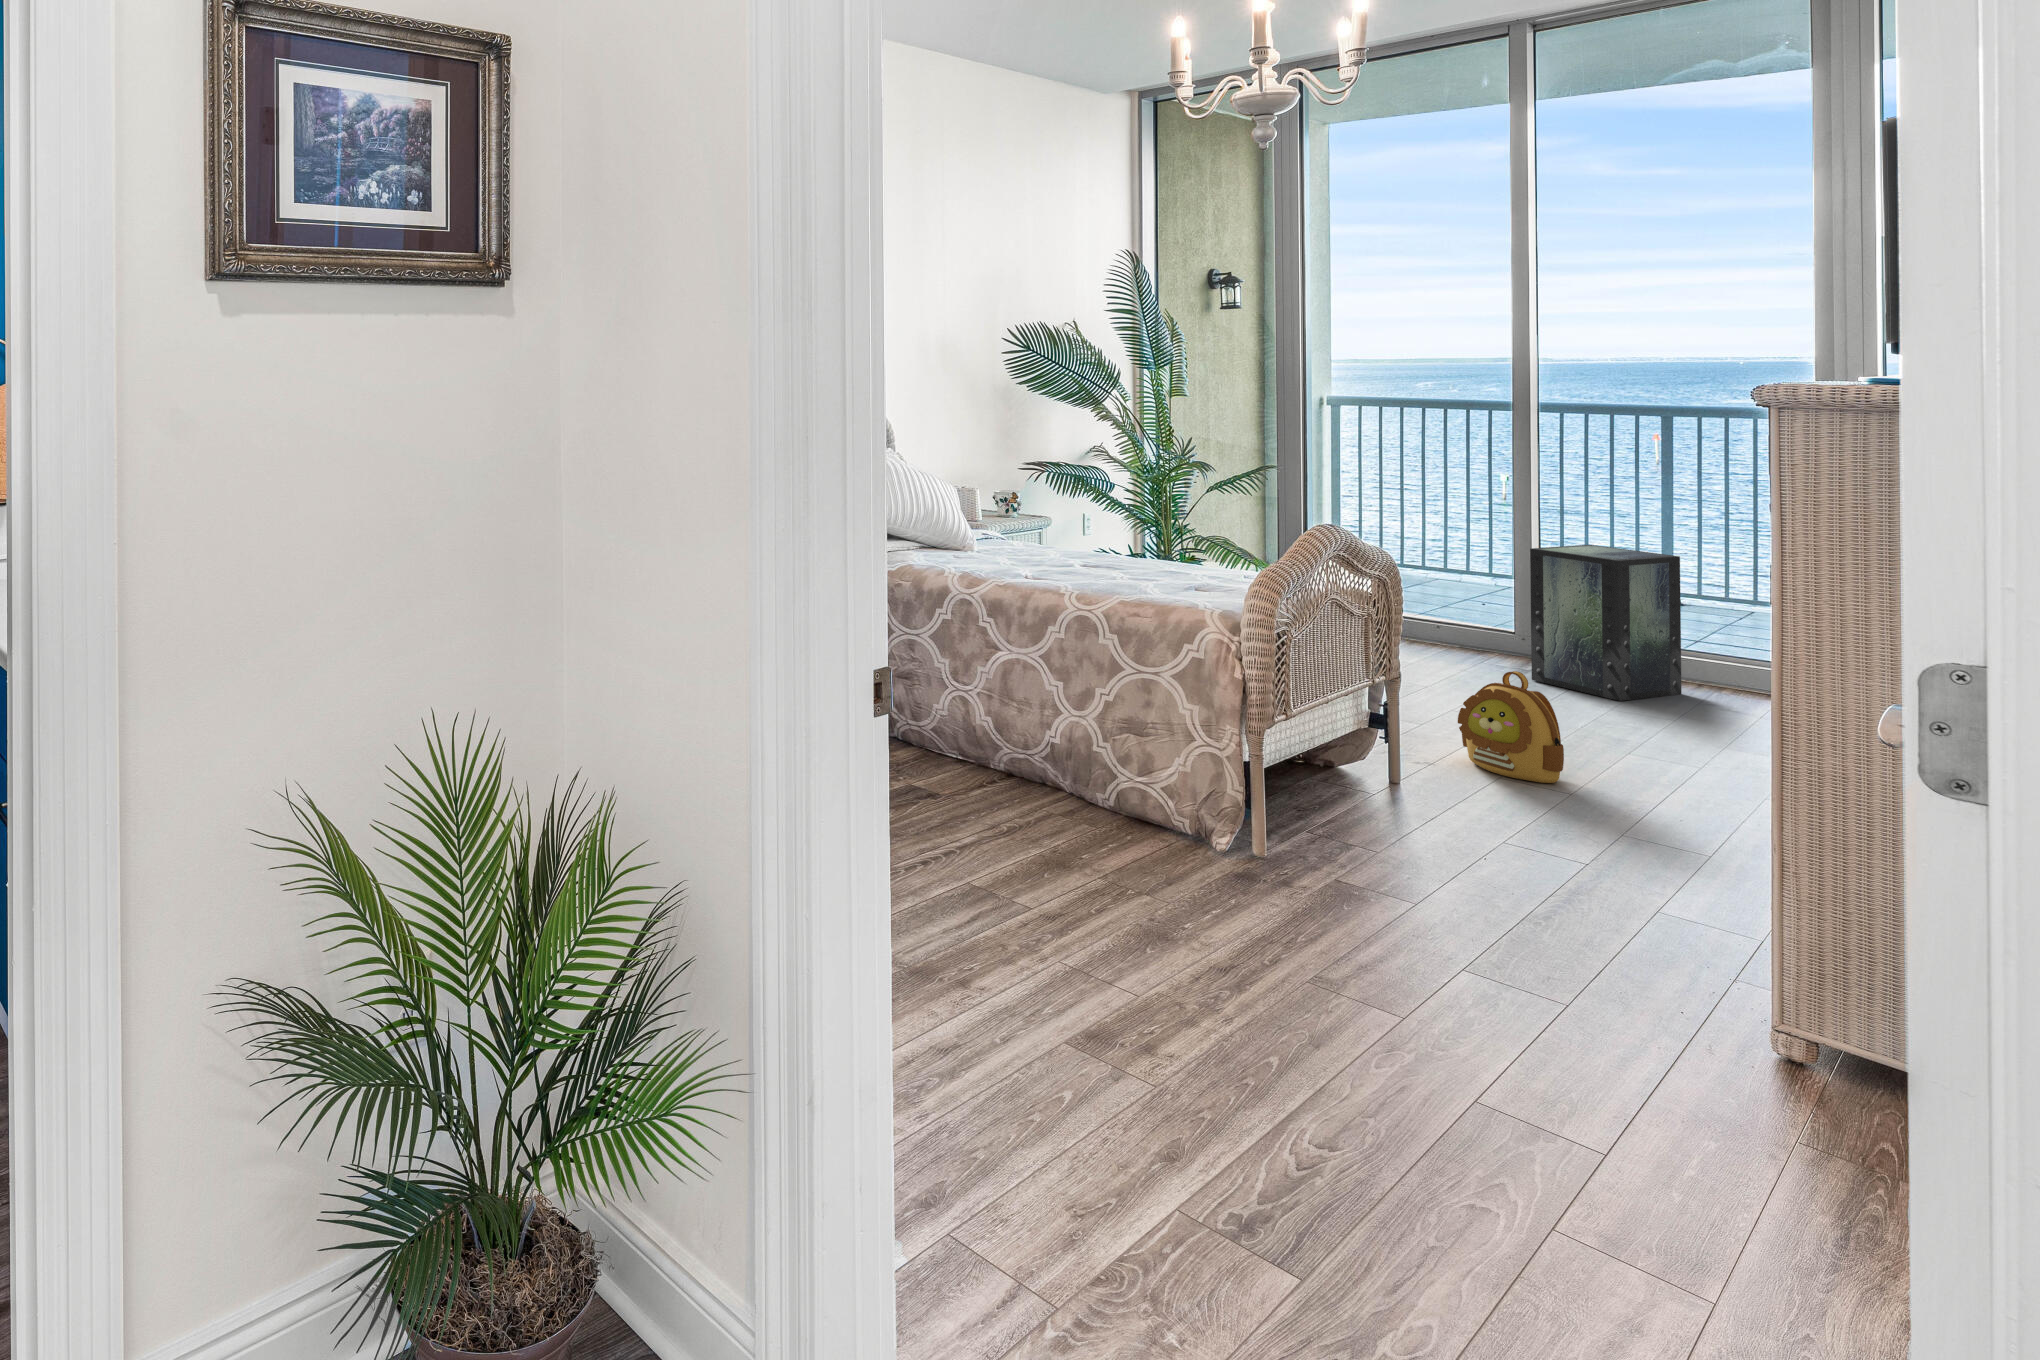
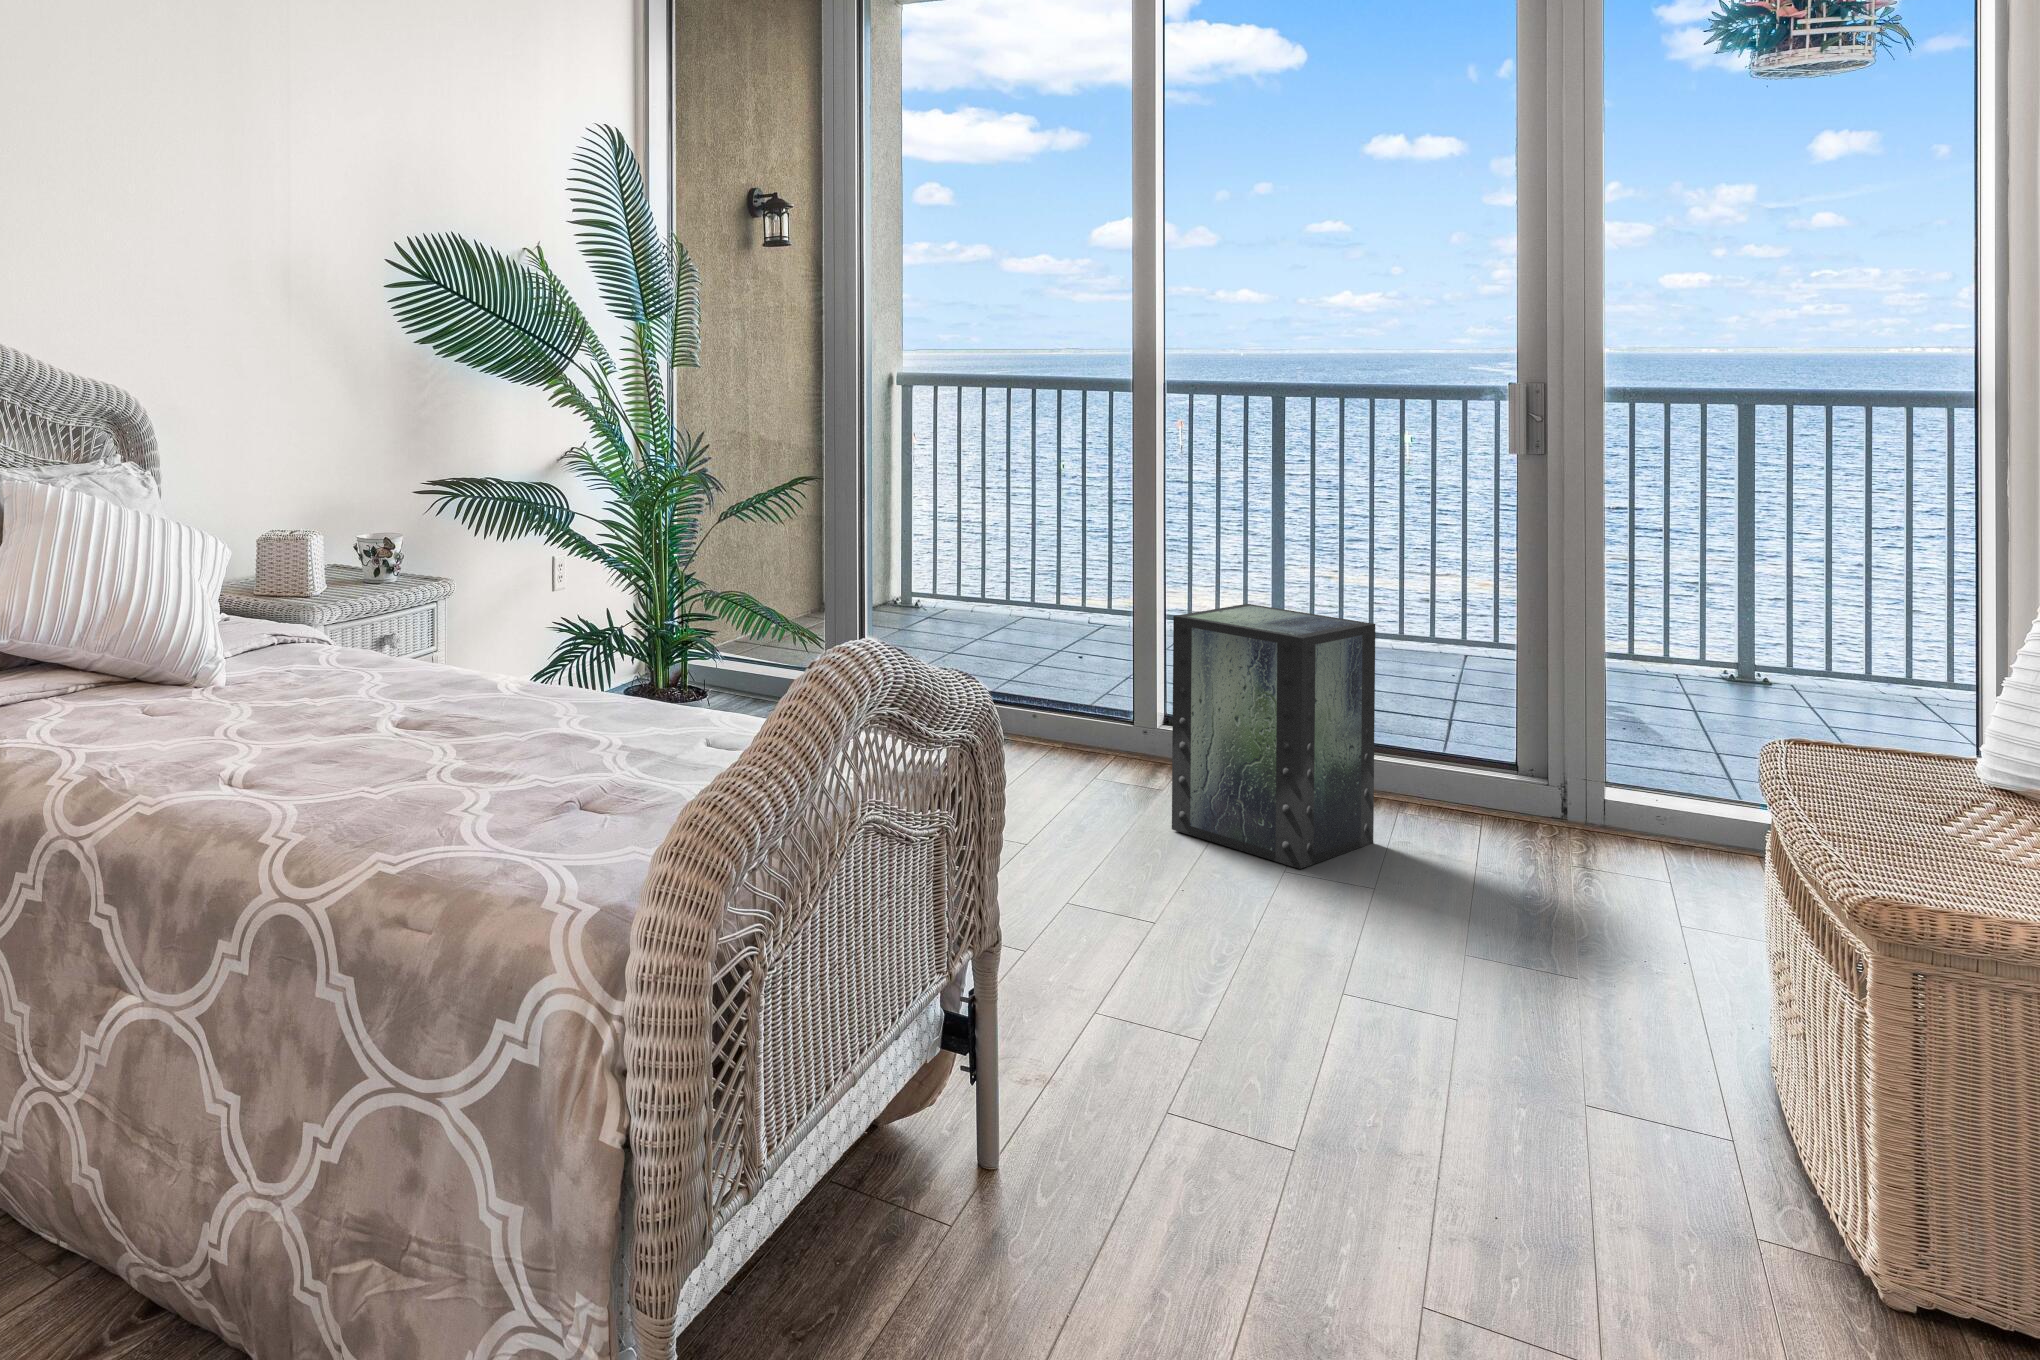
backpack: present [1458,671,1564,783] -> none [1096,899,1281,1134]

